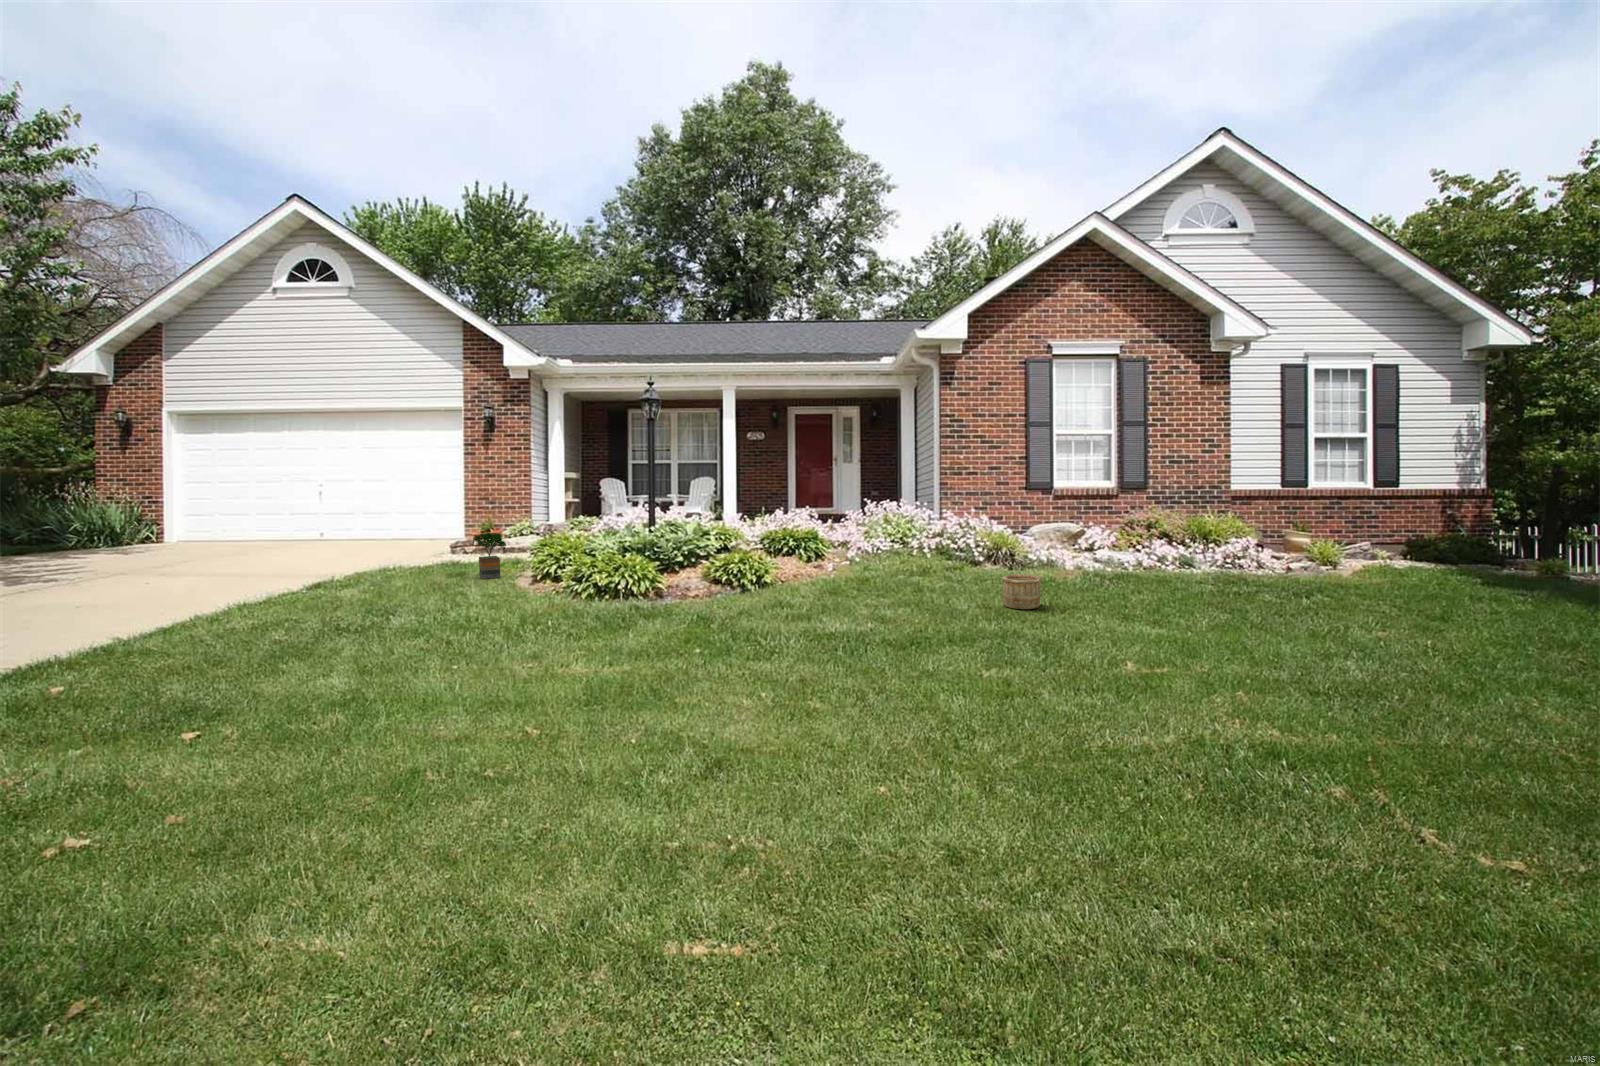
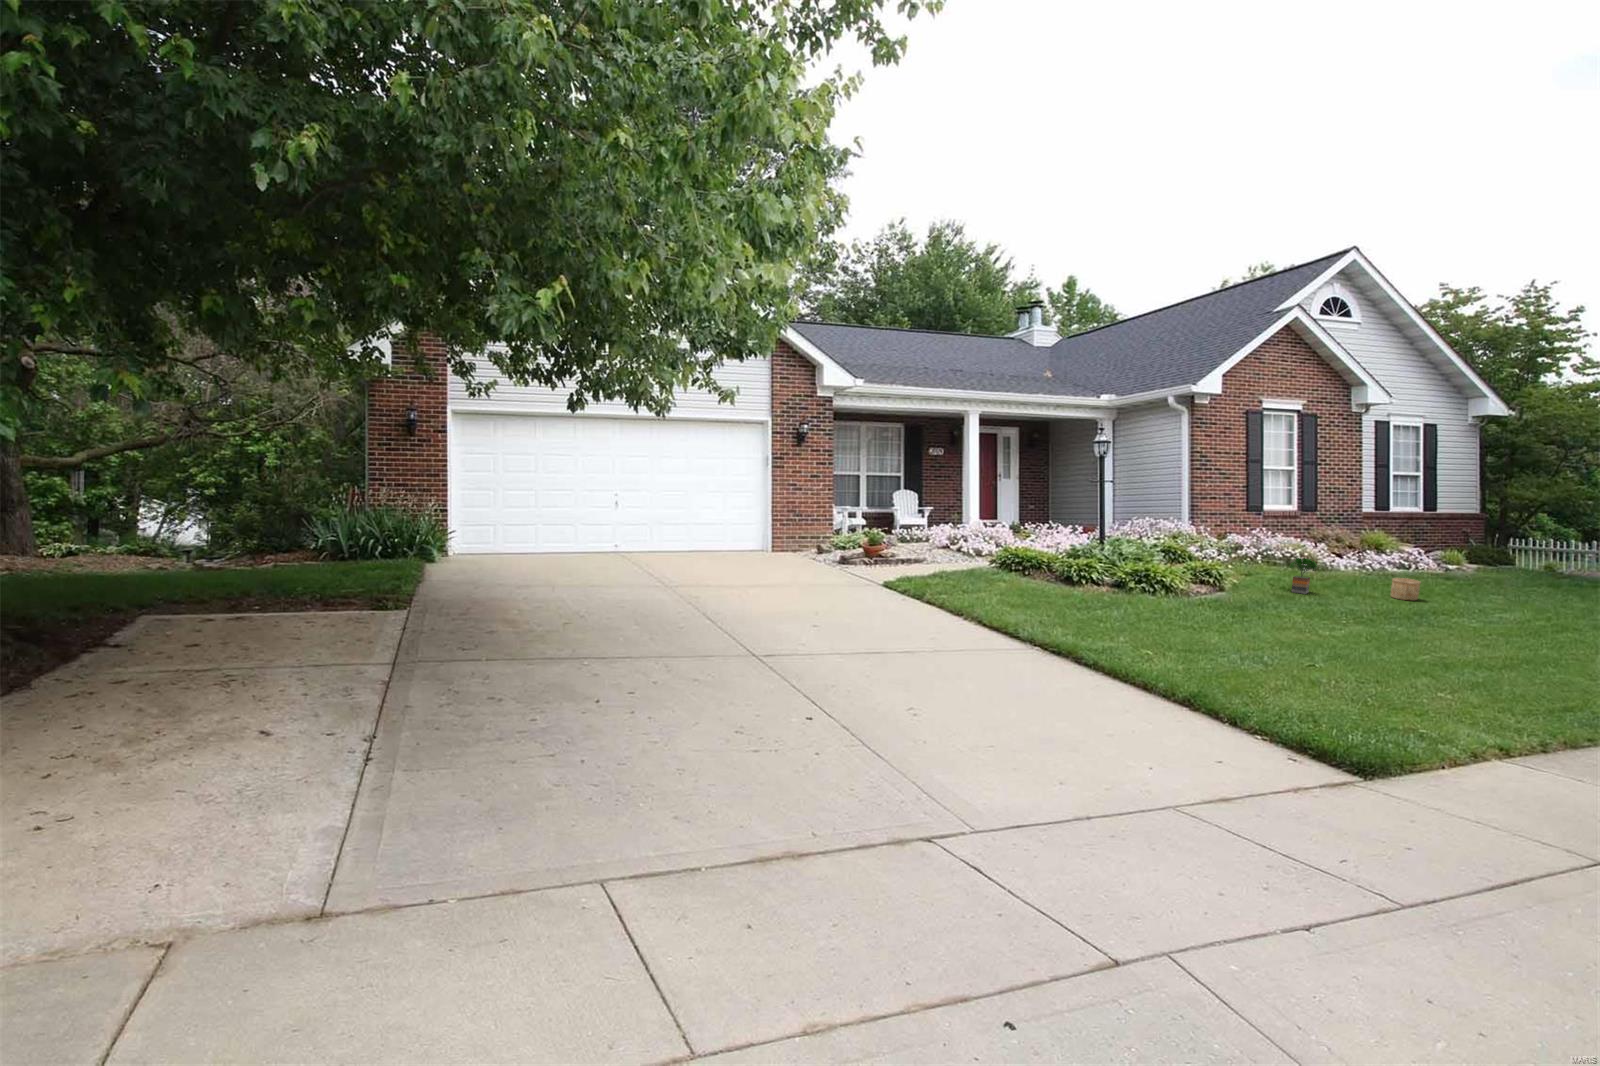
potted tree: present [473,532,506,579] -> present [1290,558,1317,594]

